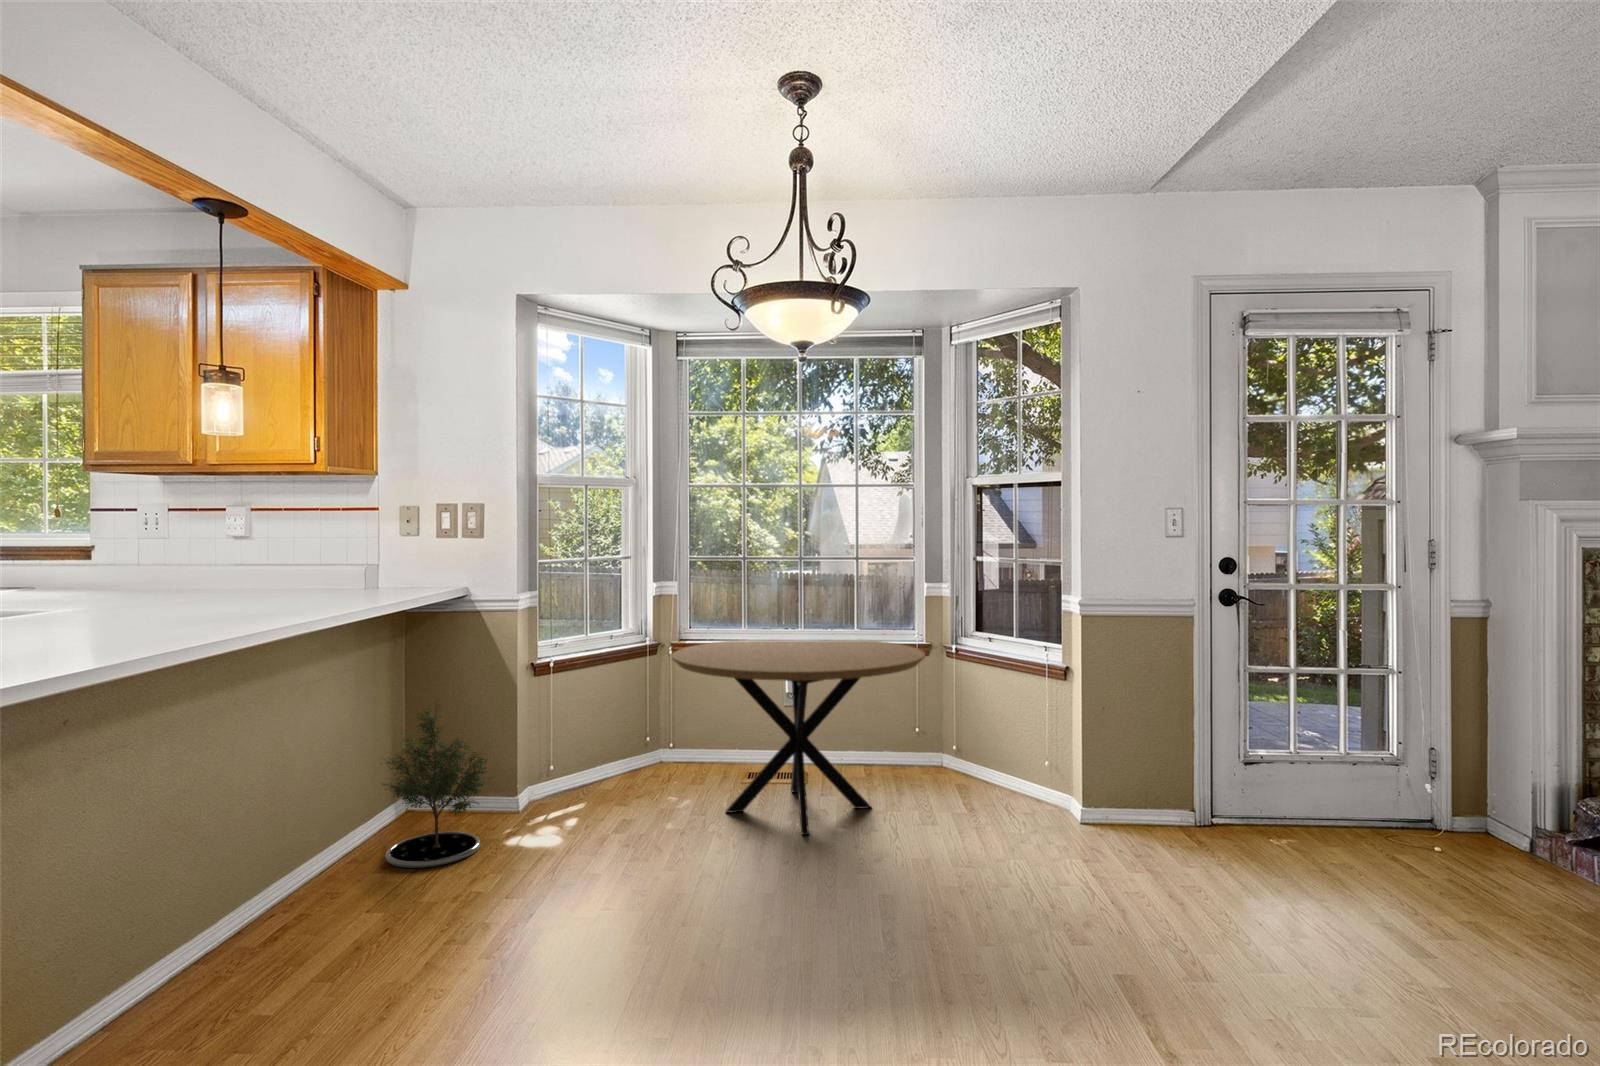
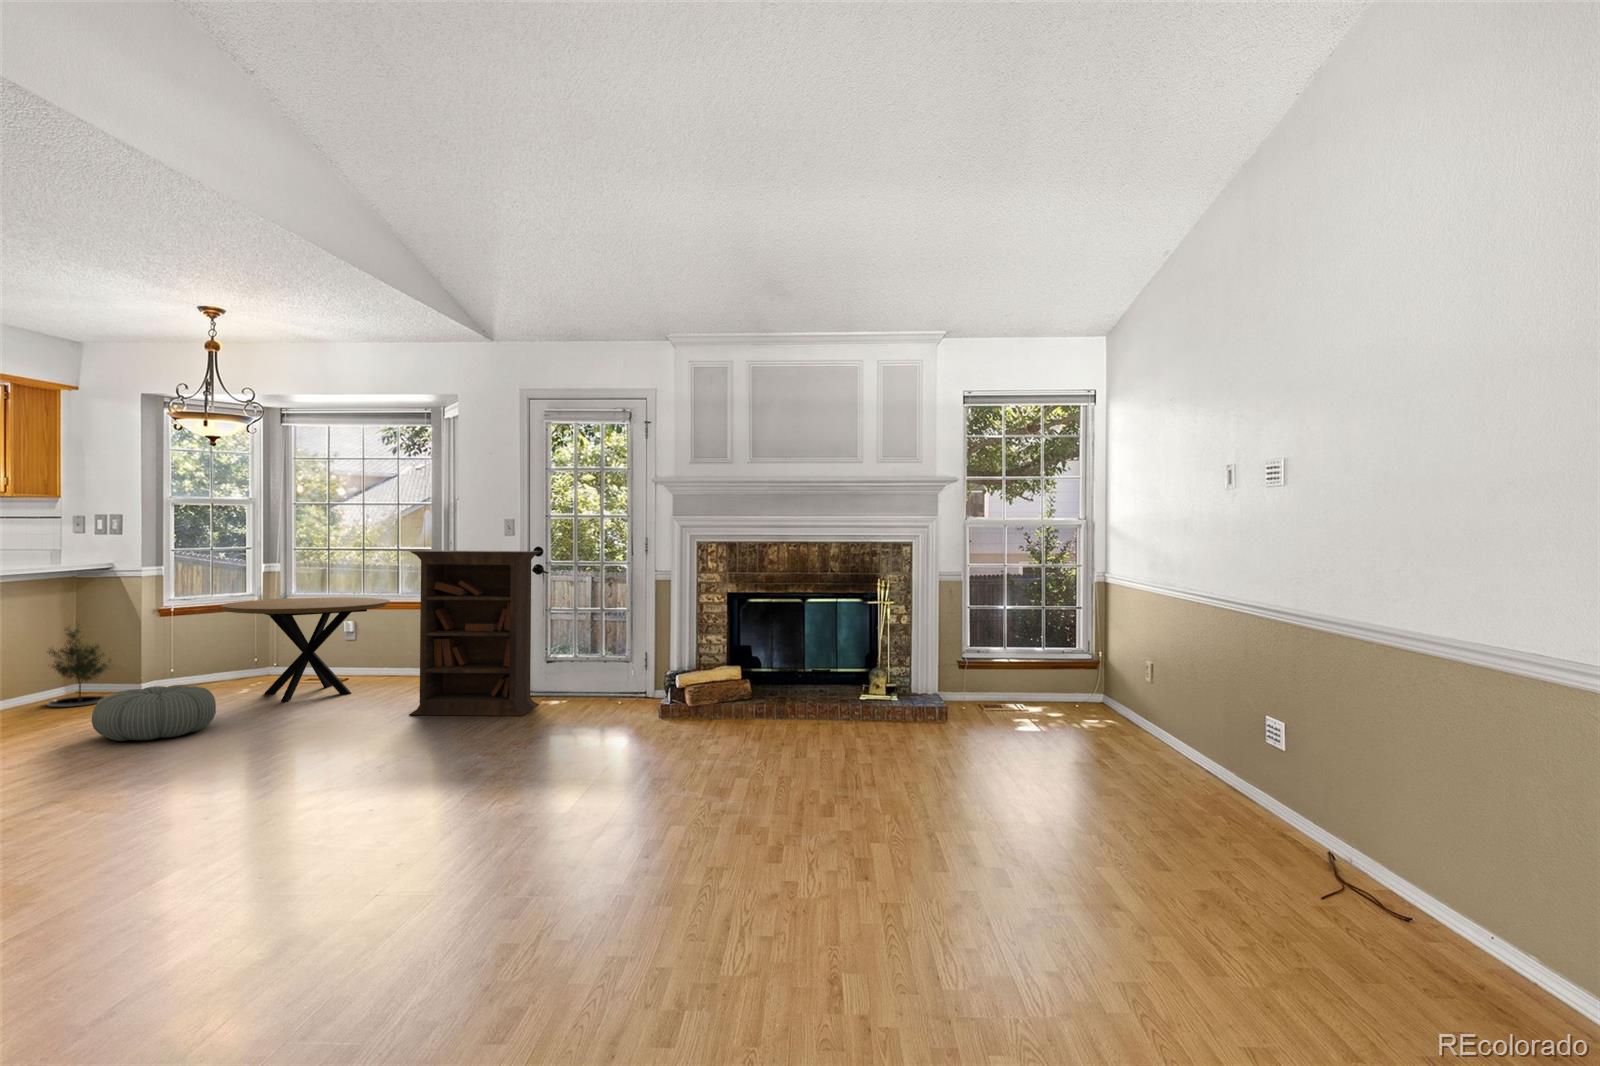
bookcase: none [1070,558,1319,866] -> present [409,550,541,716]
pouf: none [651,838,860,992] -> present [92,685,216,741]

